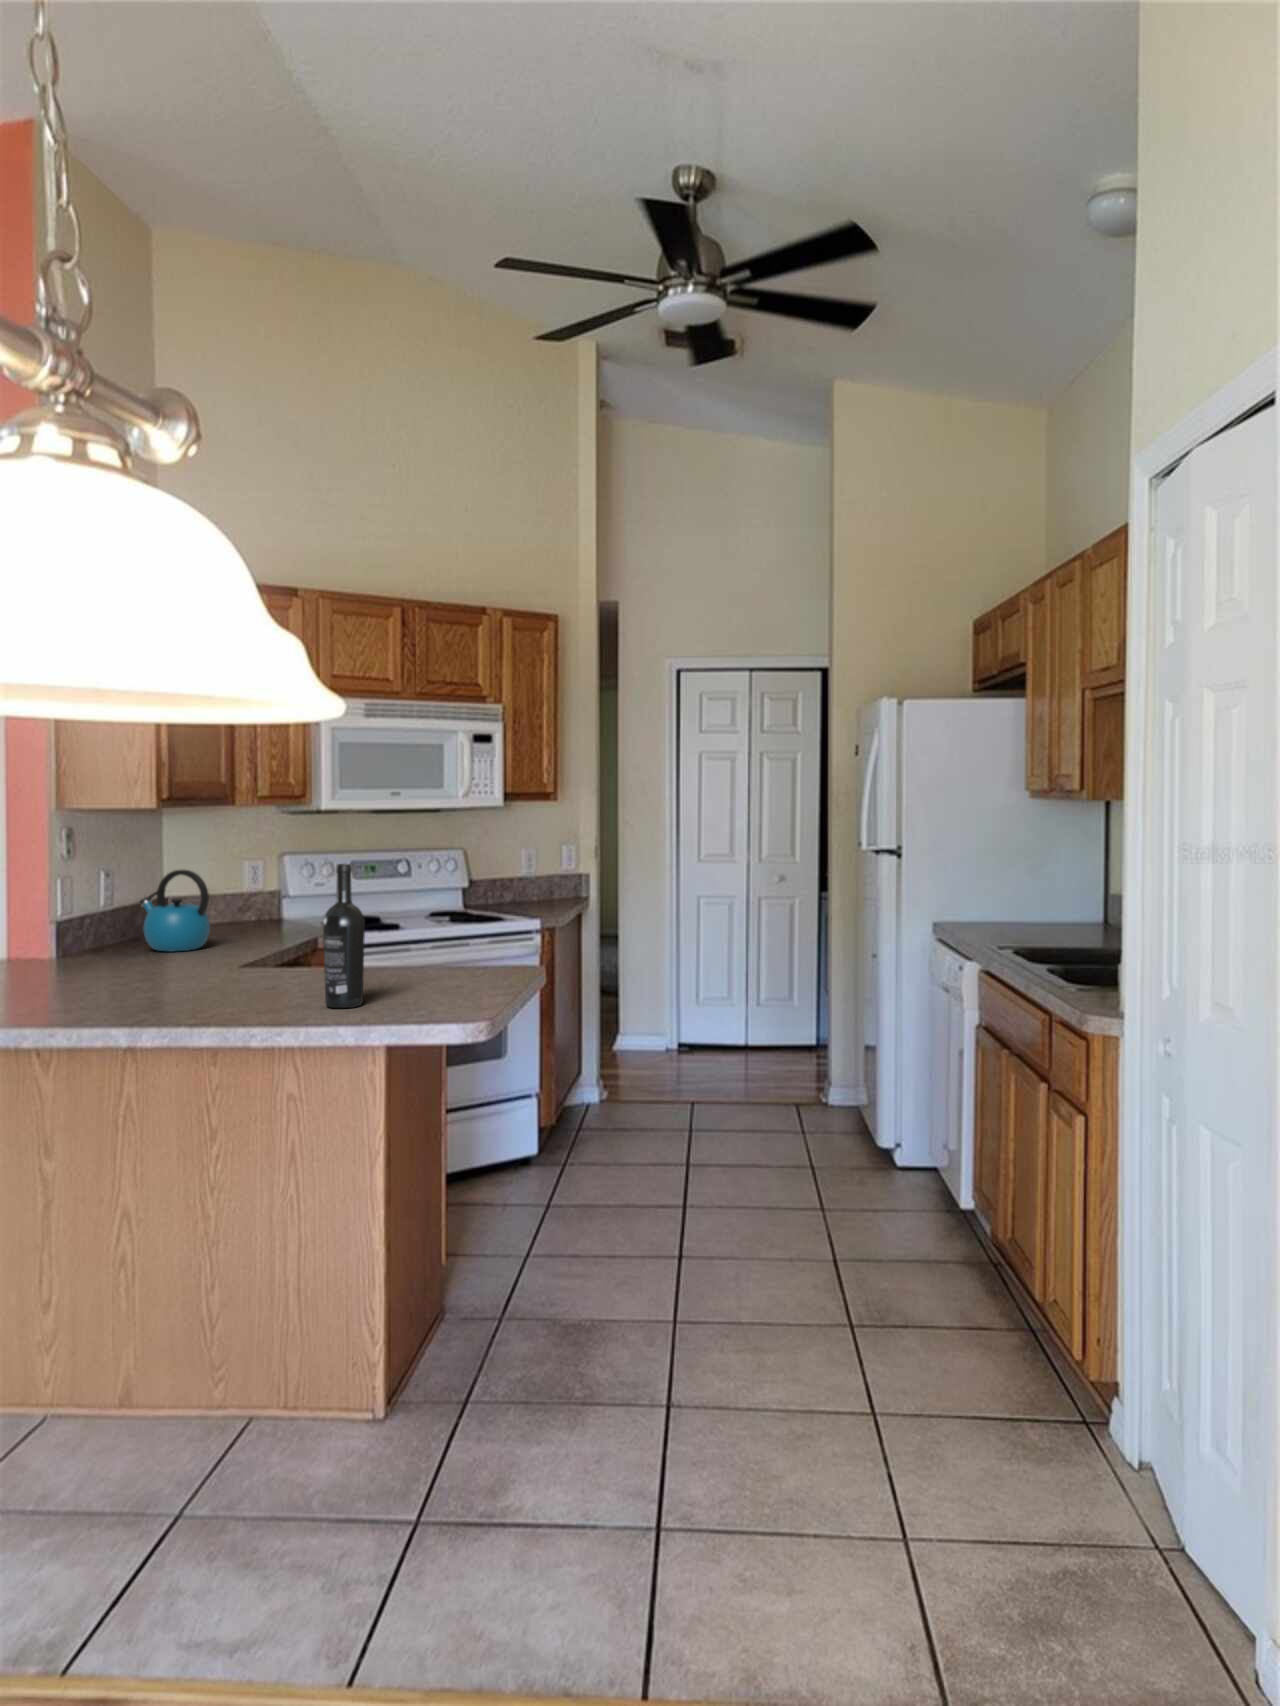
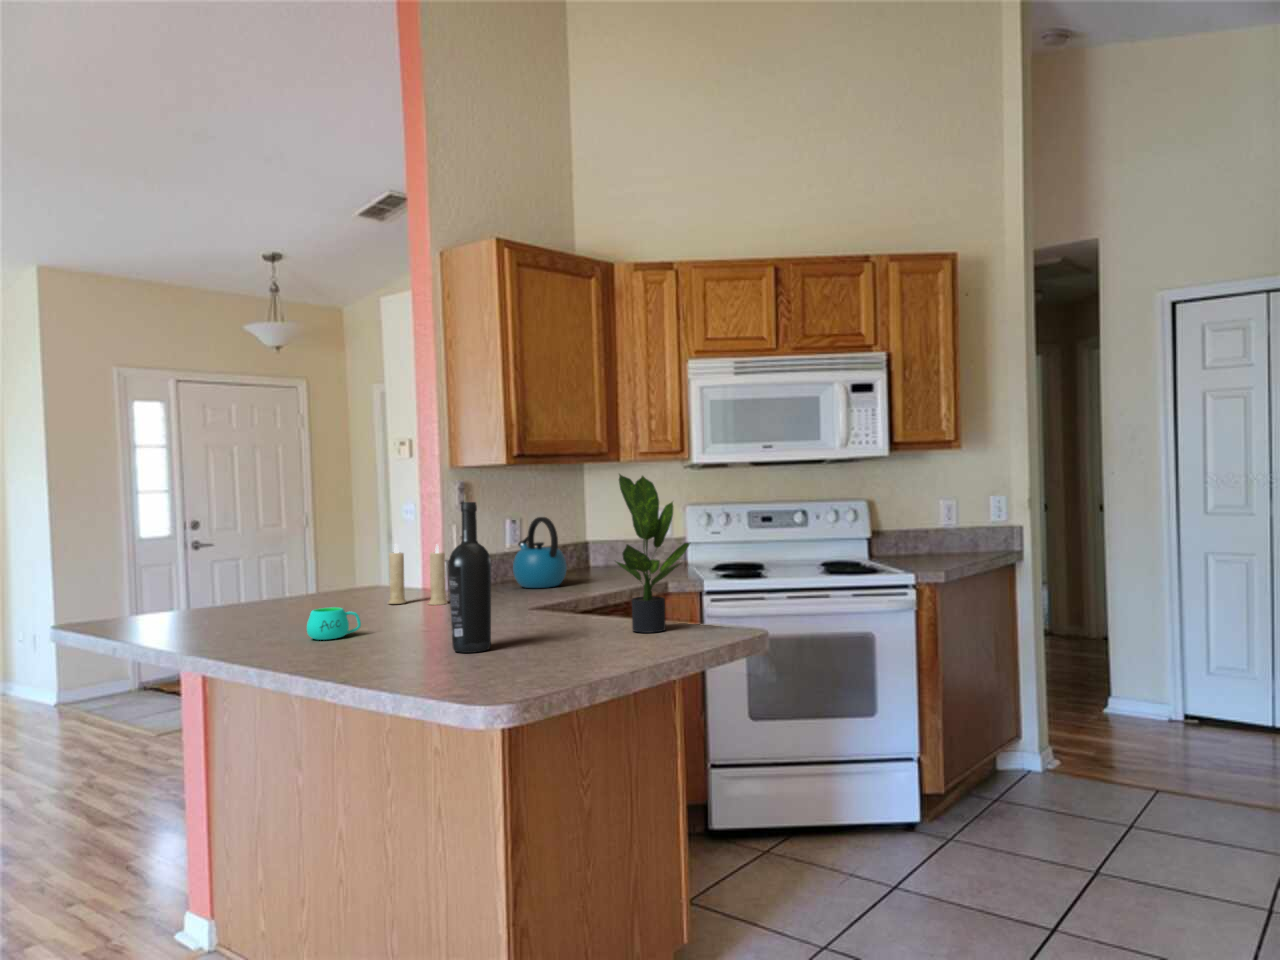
potted plant: none [423,836,503,980] -> present [616,474,690,633]
candle: none [40,902,127,978] -> present [388,545,448,605]
mug: none [99,978,153,1014] -> present [307,607,361,640]

